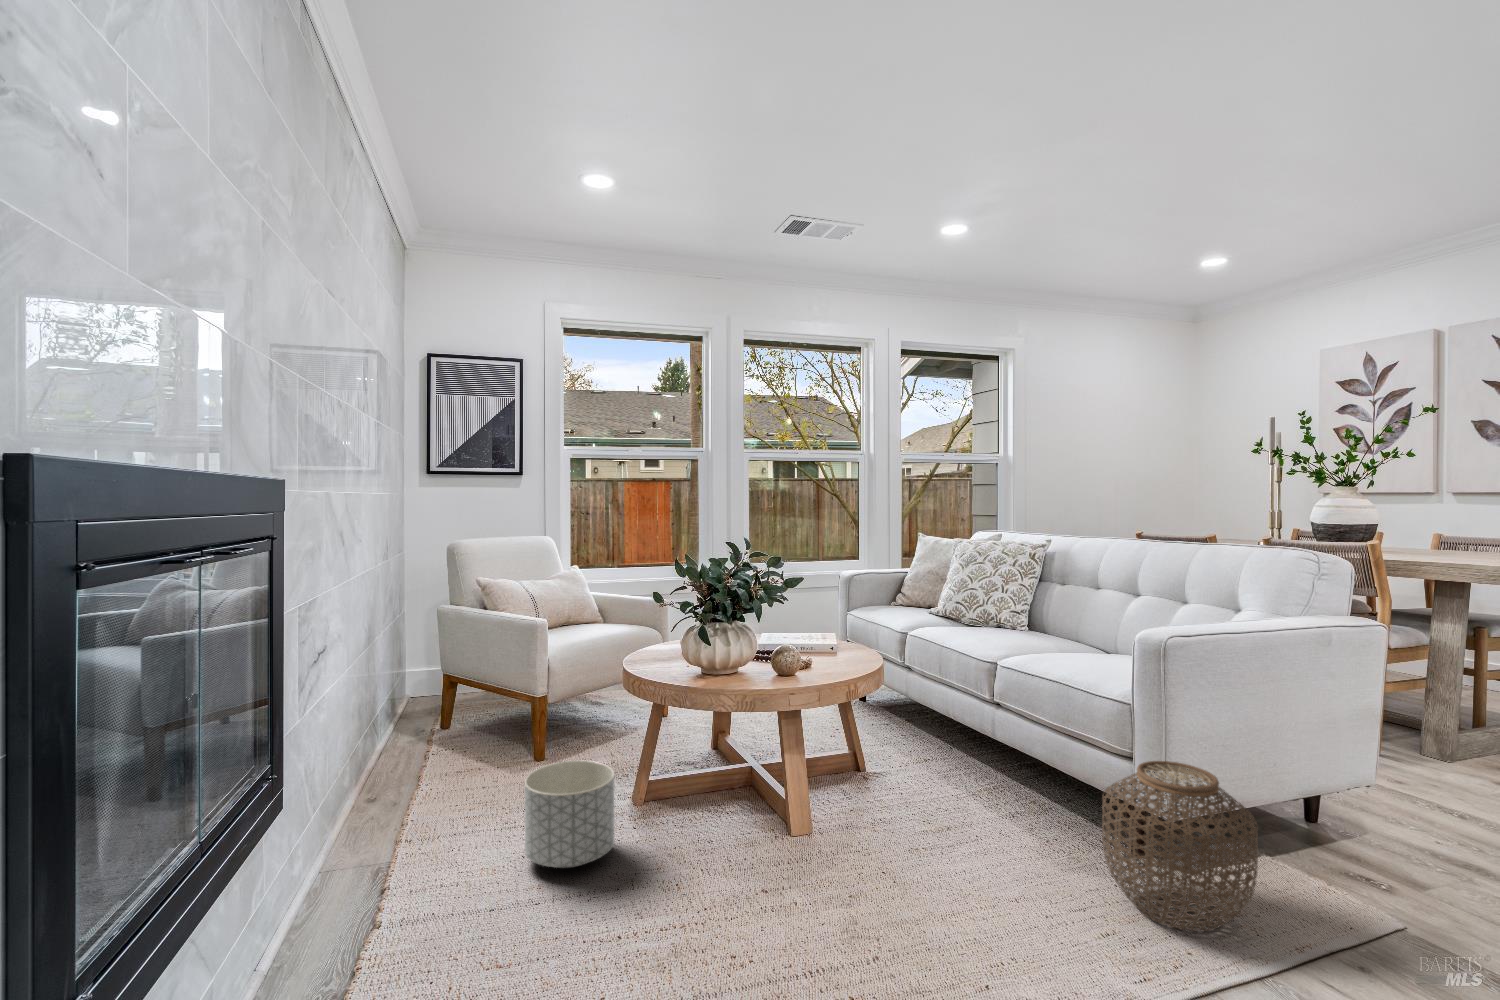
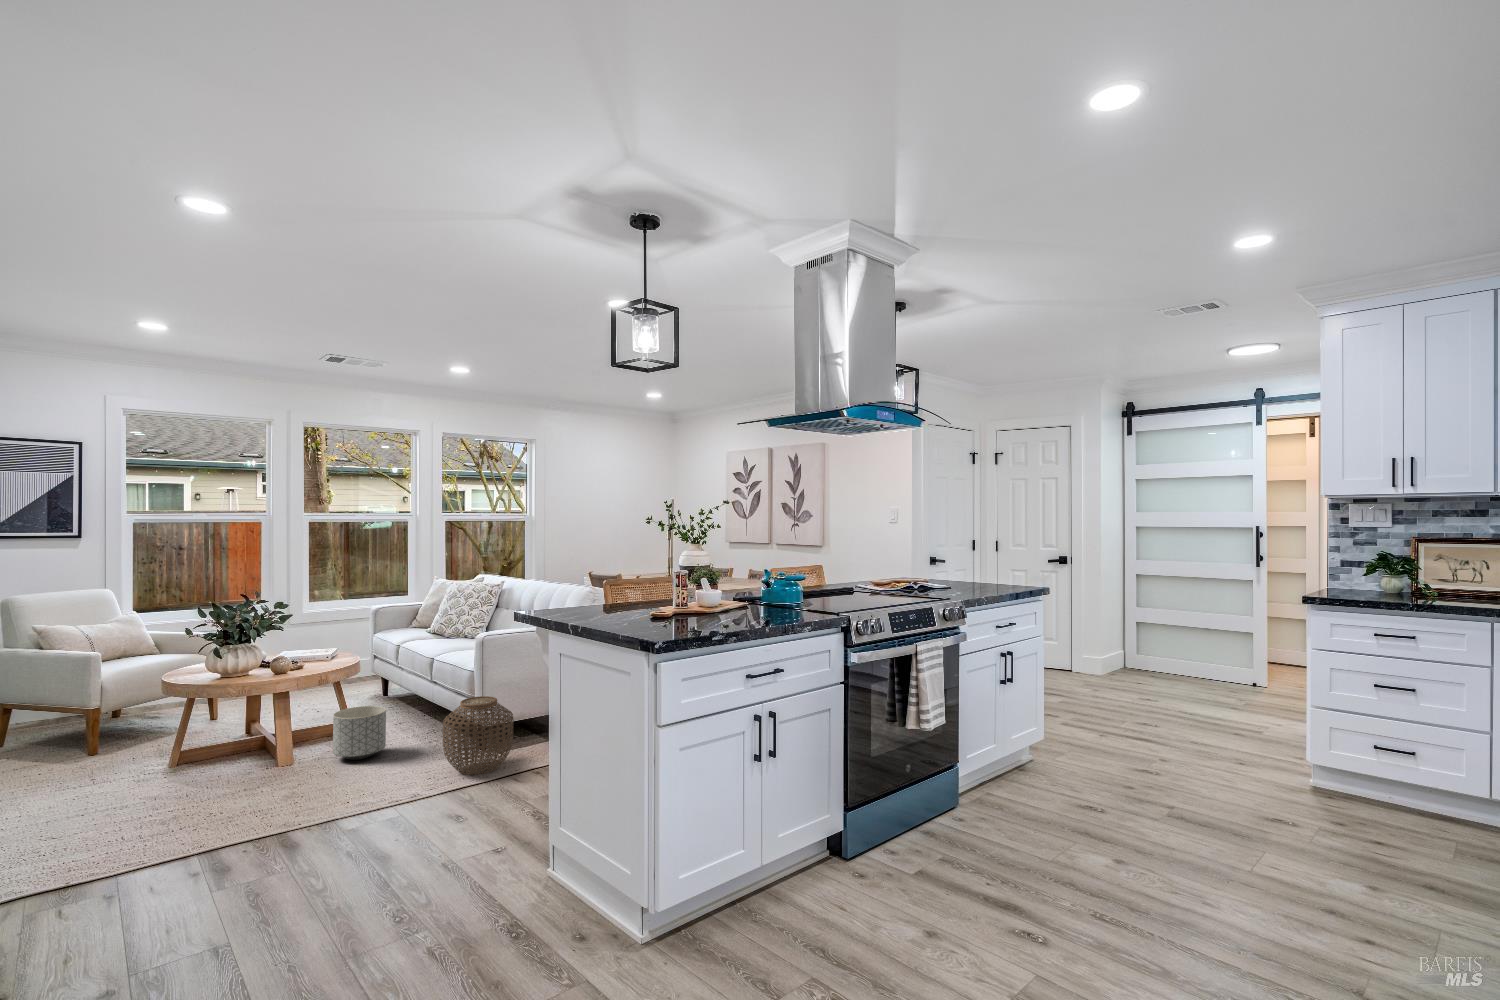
planter: present [525,761,615,868] -> present [333,706,386,760]

